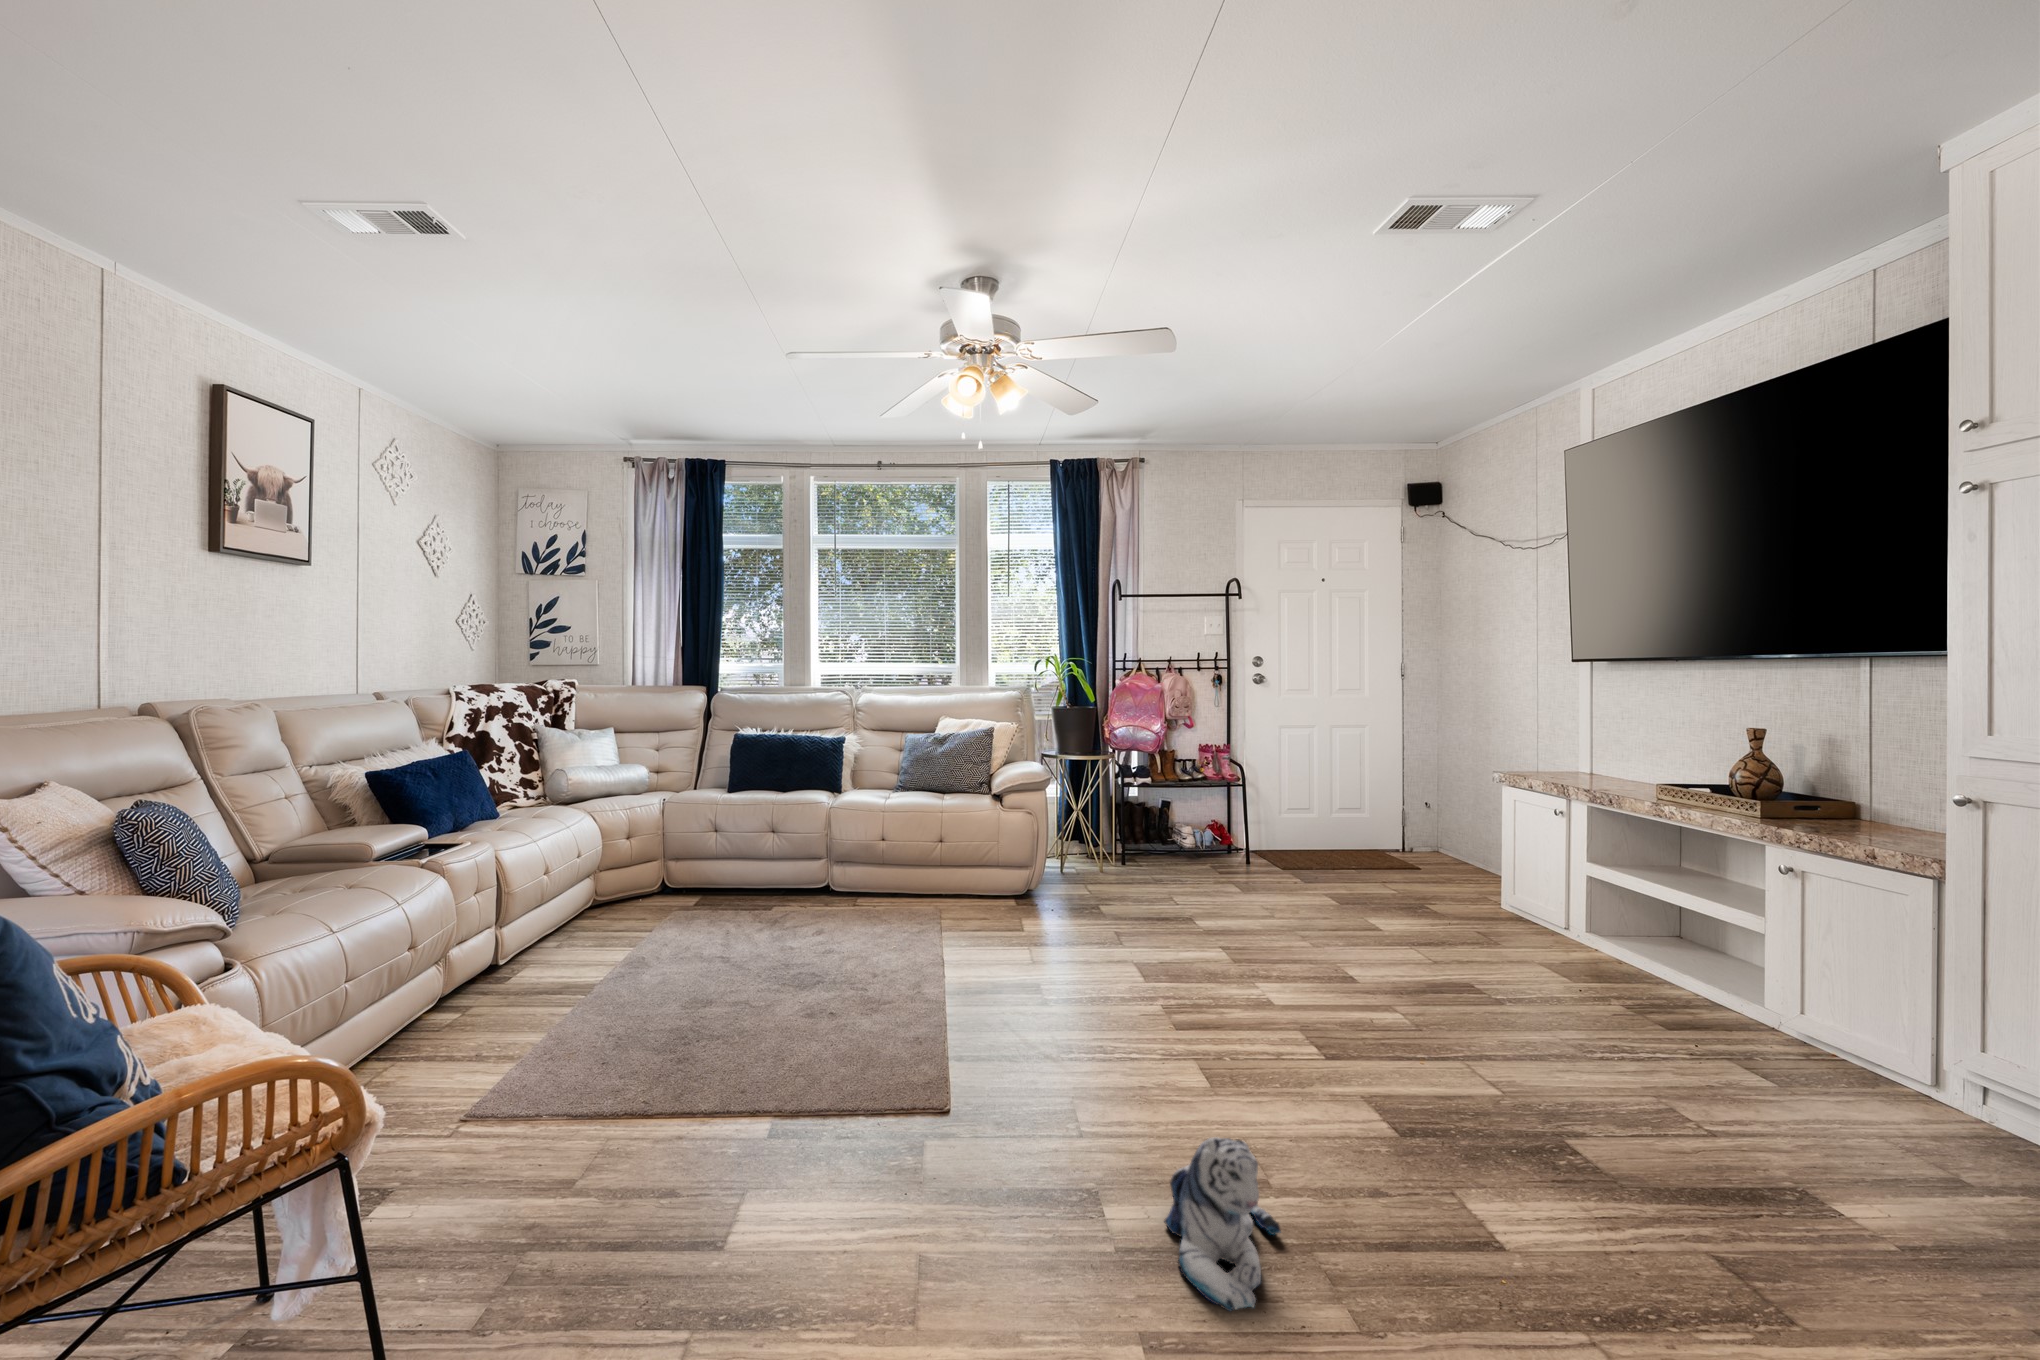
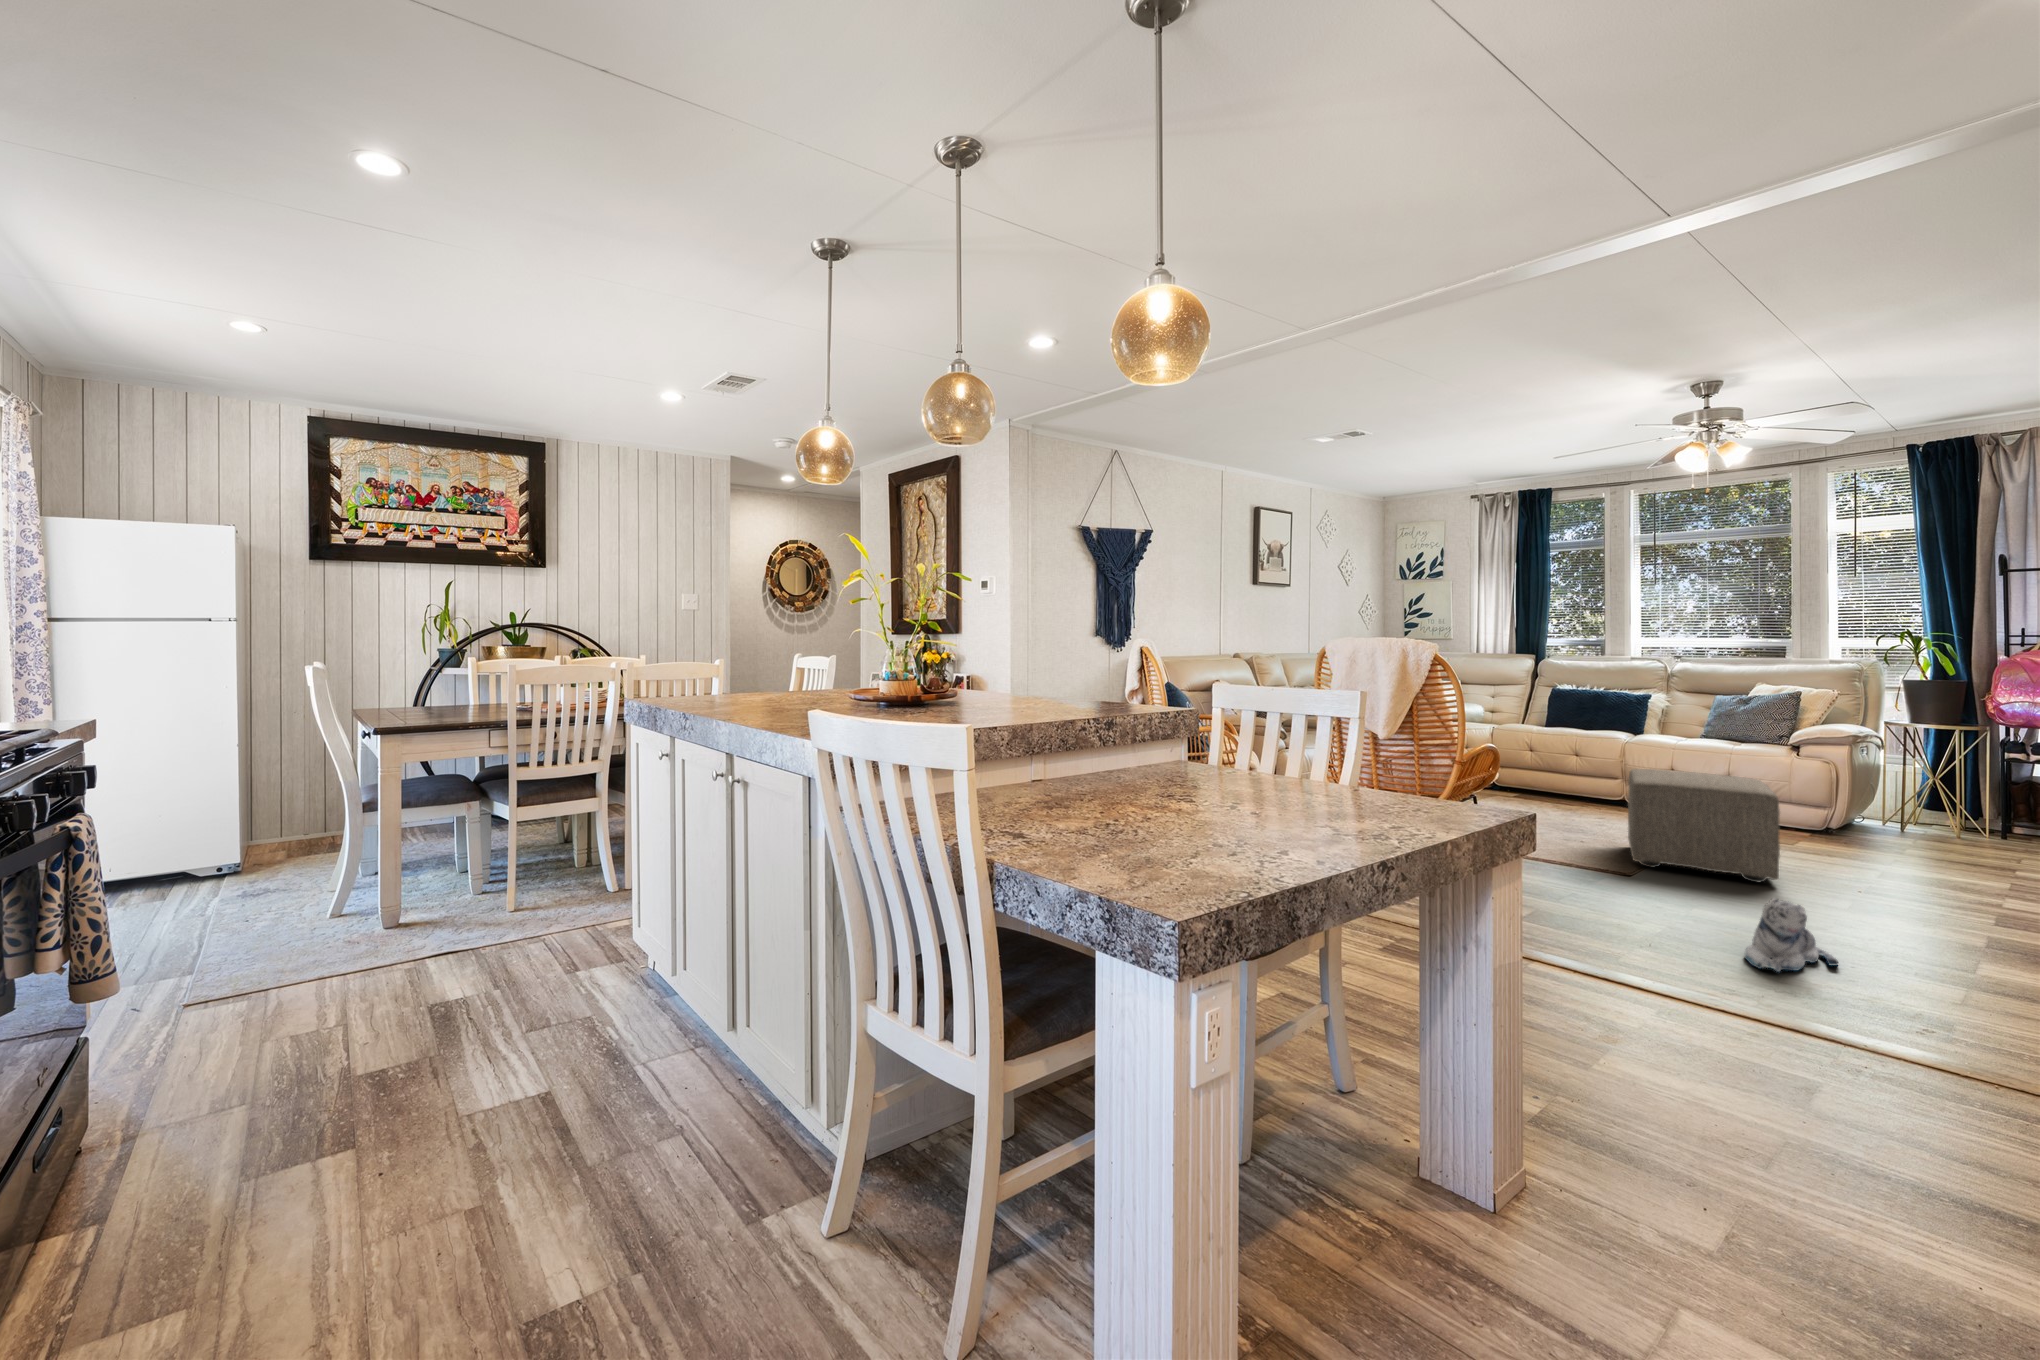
ottoman: none [878,862,1073,1042] -> present [1628,769,1780,883]

